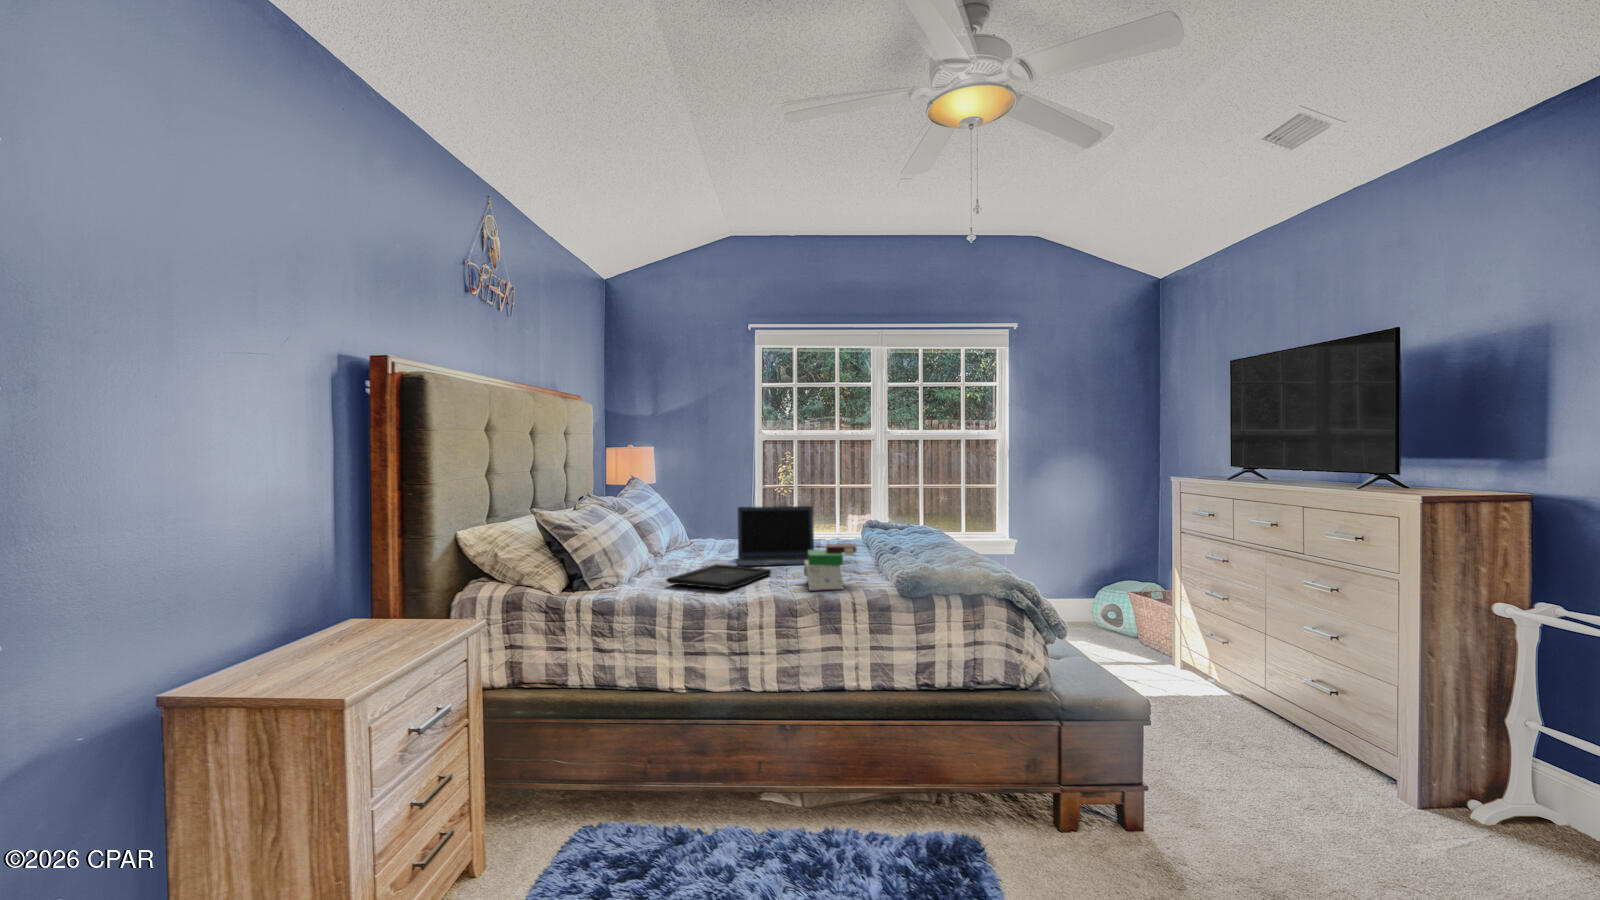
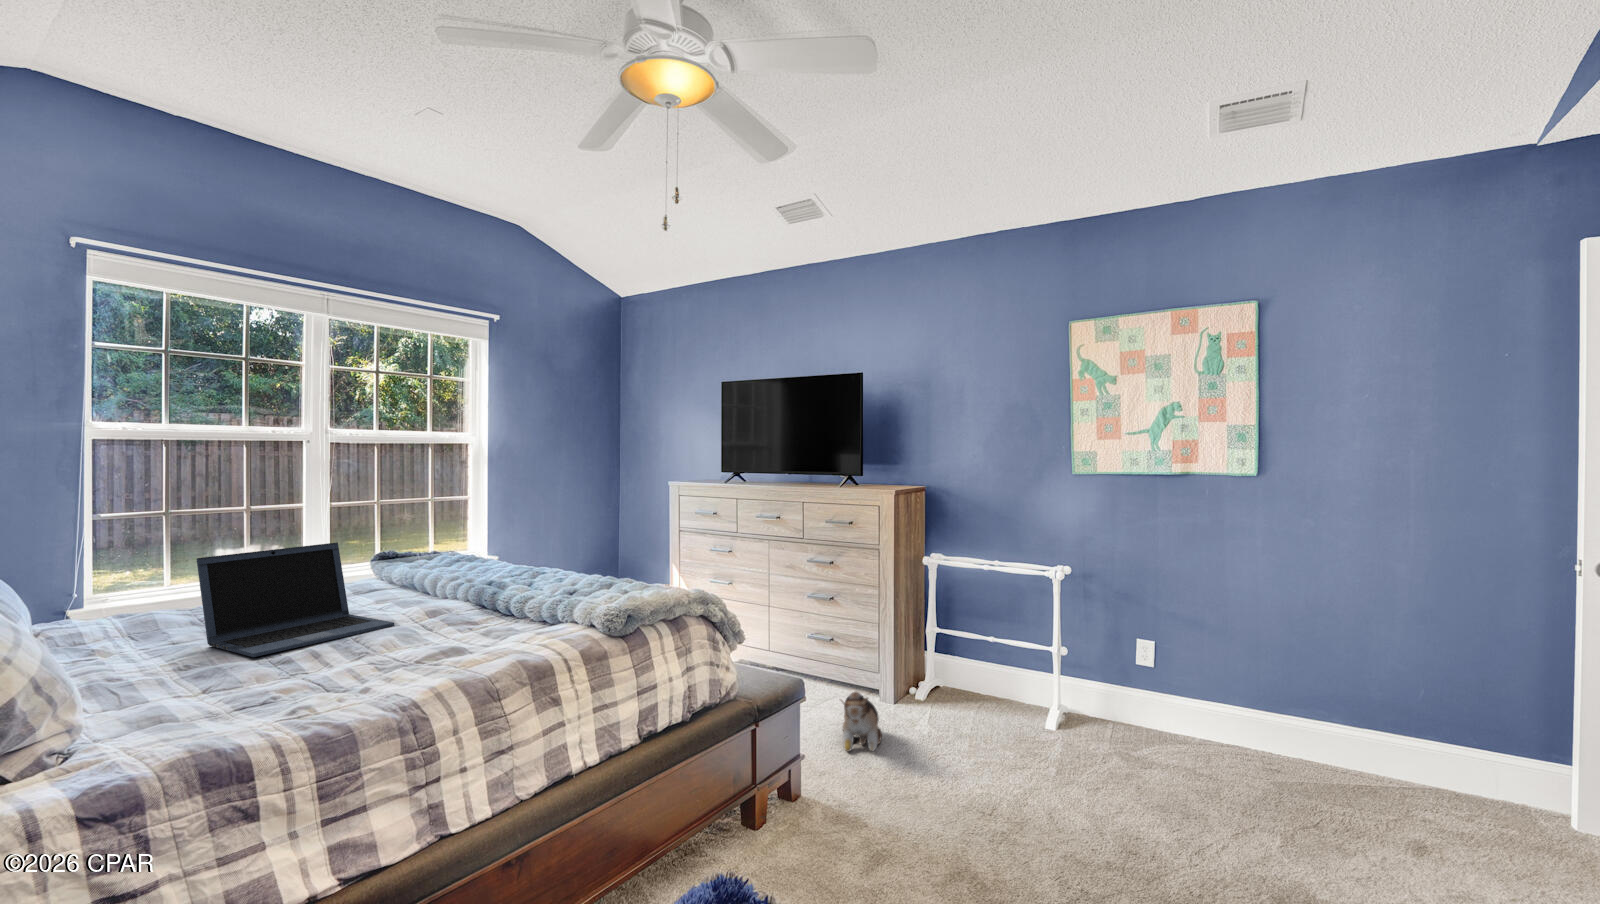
book: present [804,544,857,591] -> none [430,584,523,660]
tray: present [666,564,771,589] -> none [186,646,358,716]
plush toy: none [1233,745,1338,832] -> present [842,692,882,751]

